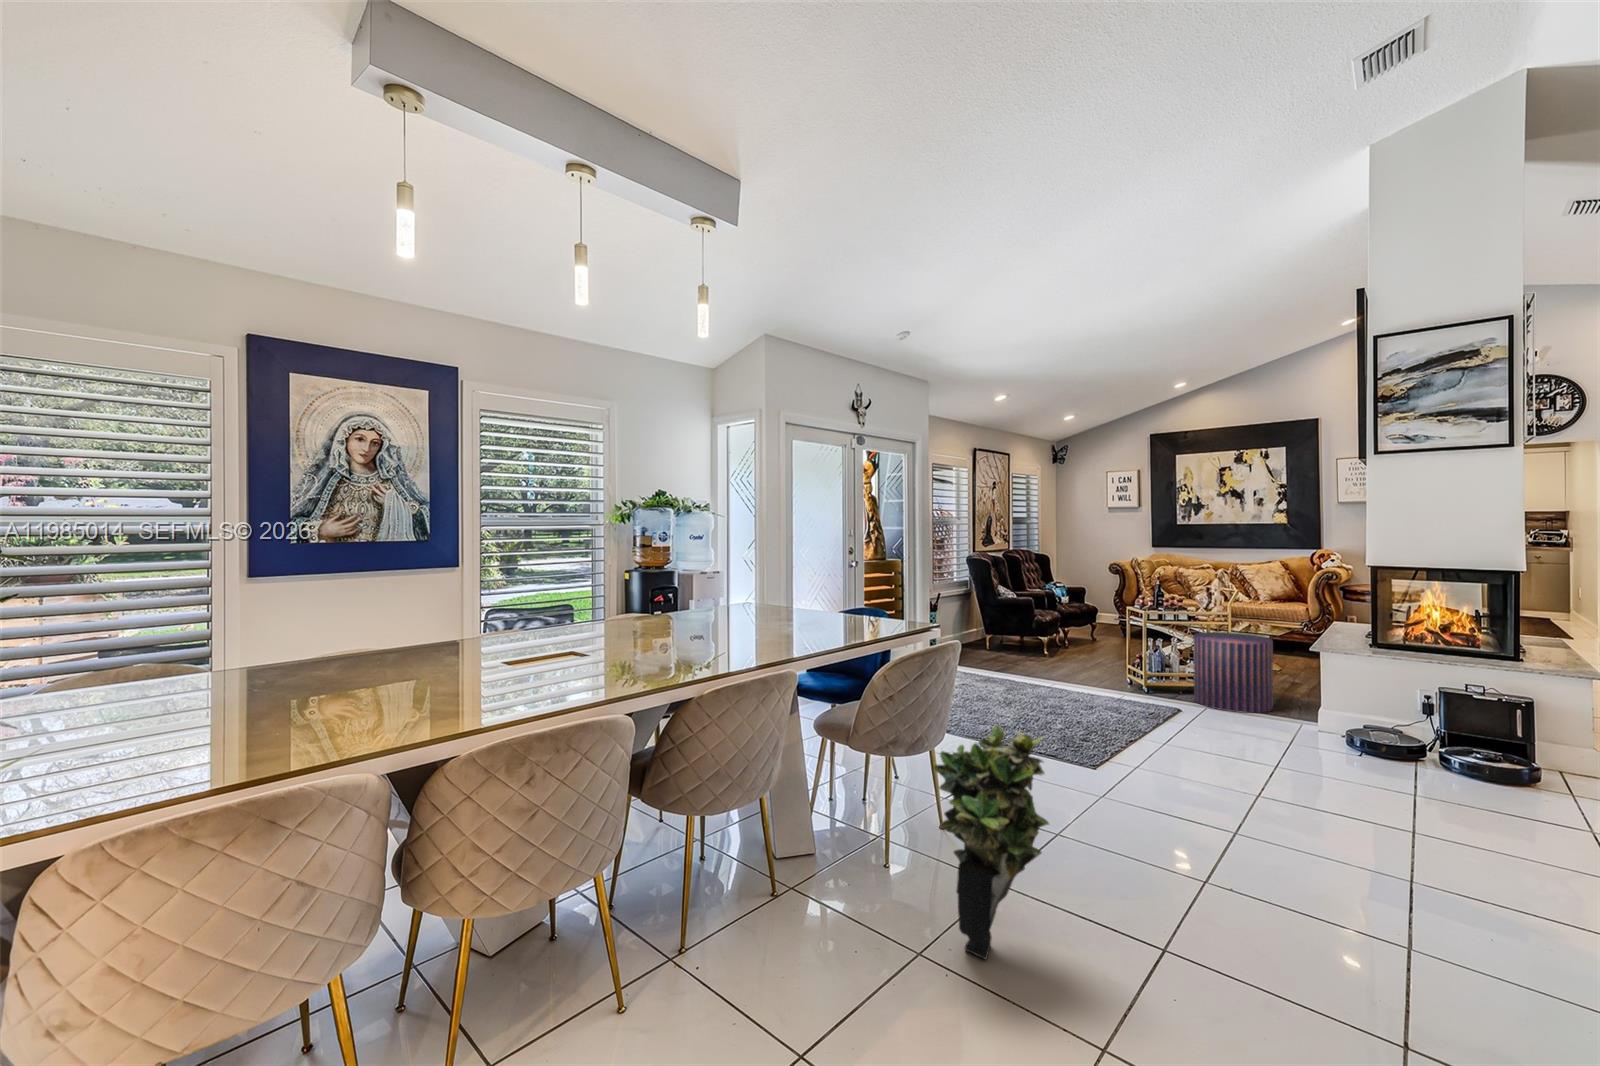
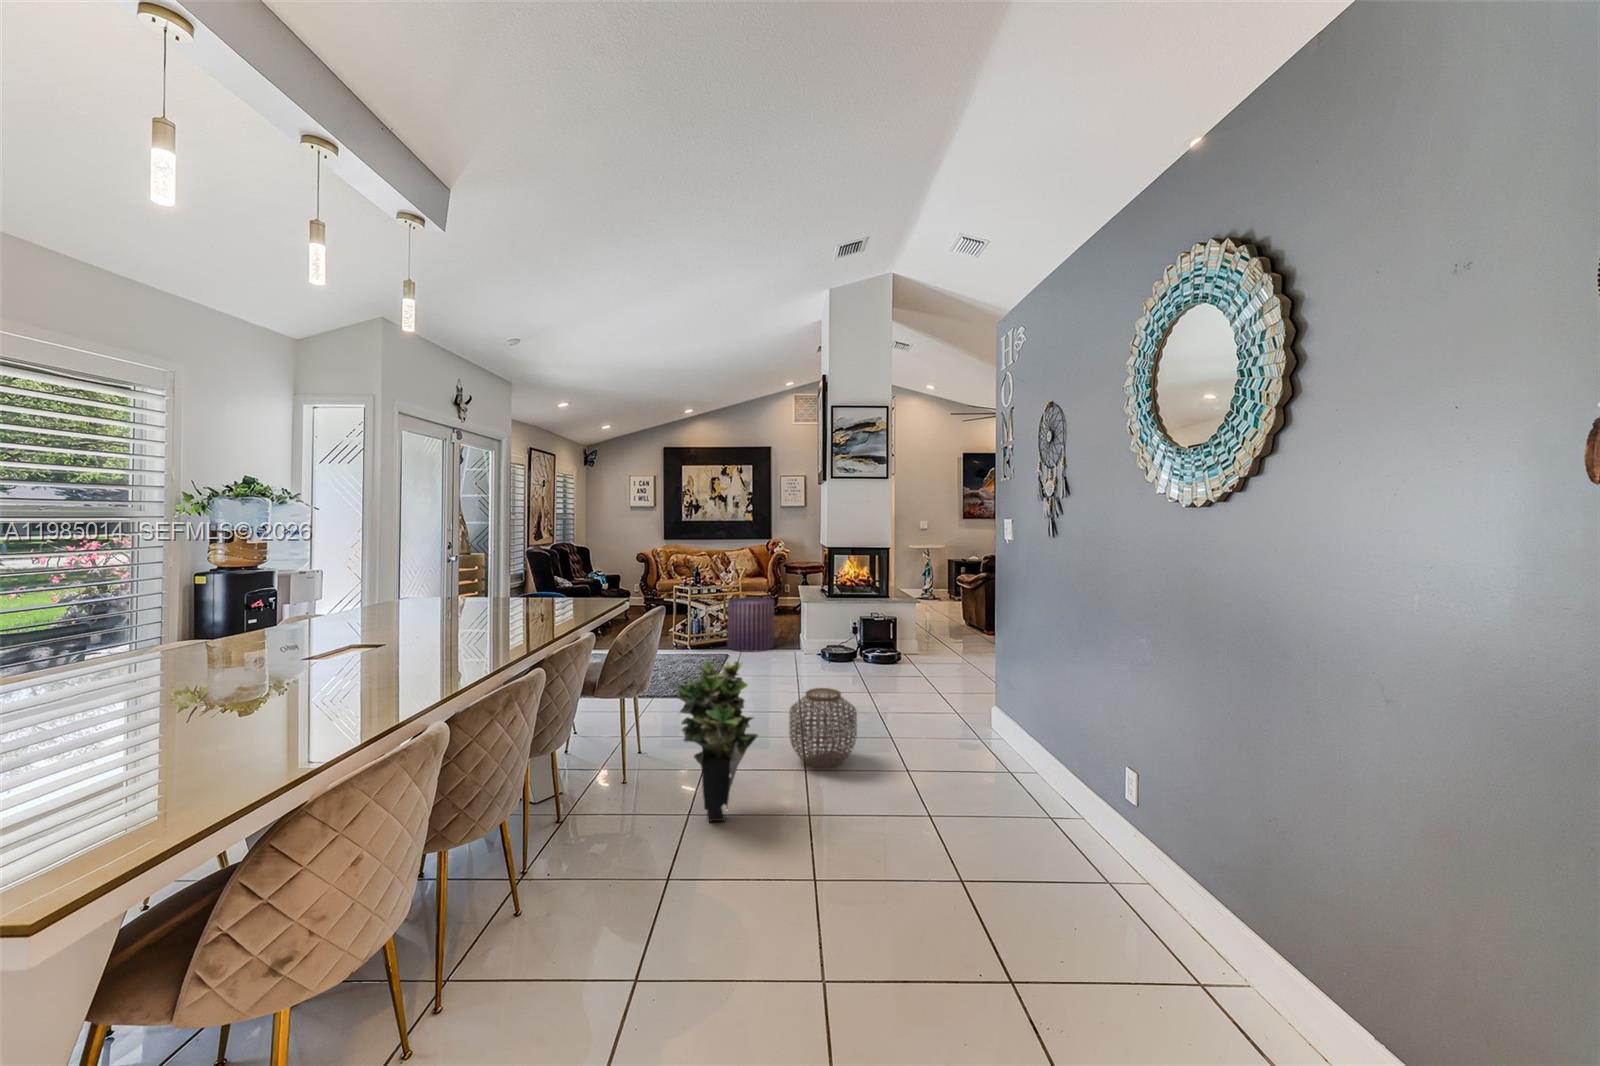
woven basket: none [1152,801,1284,945] -> present [789,688,857,768]

